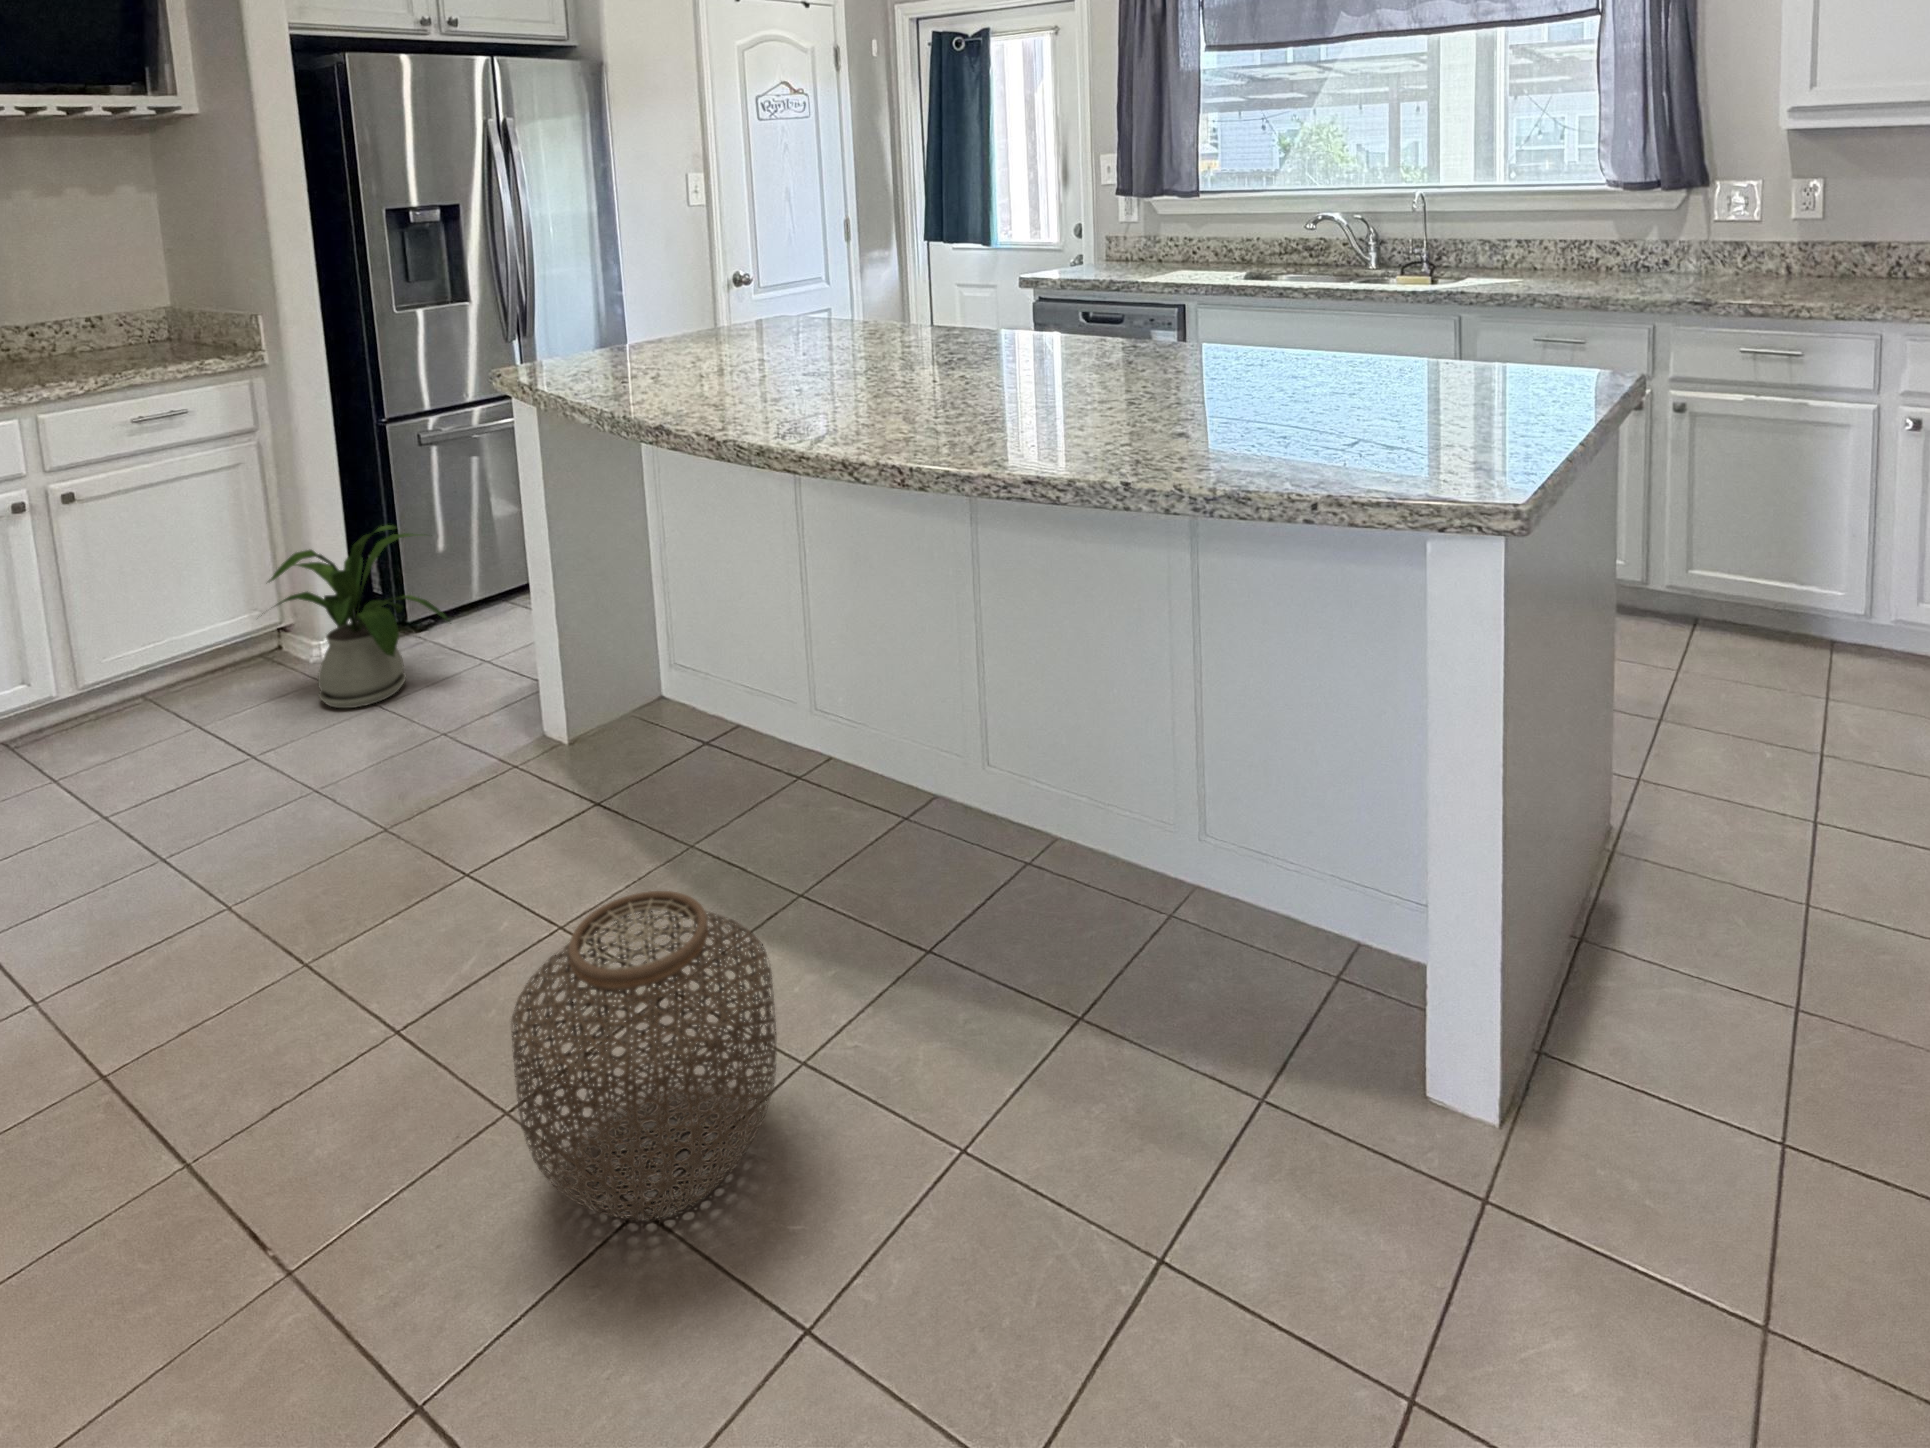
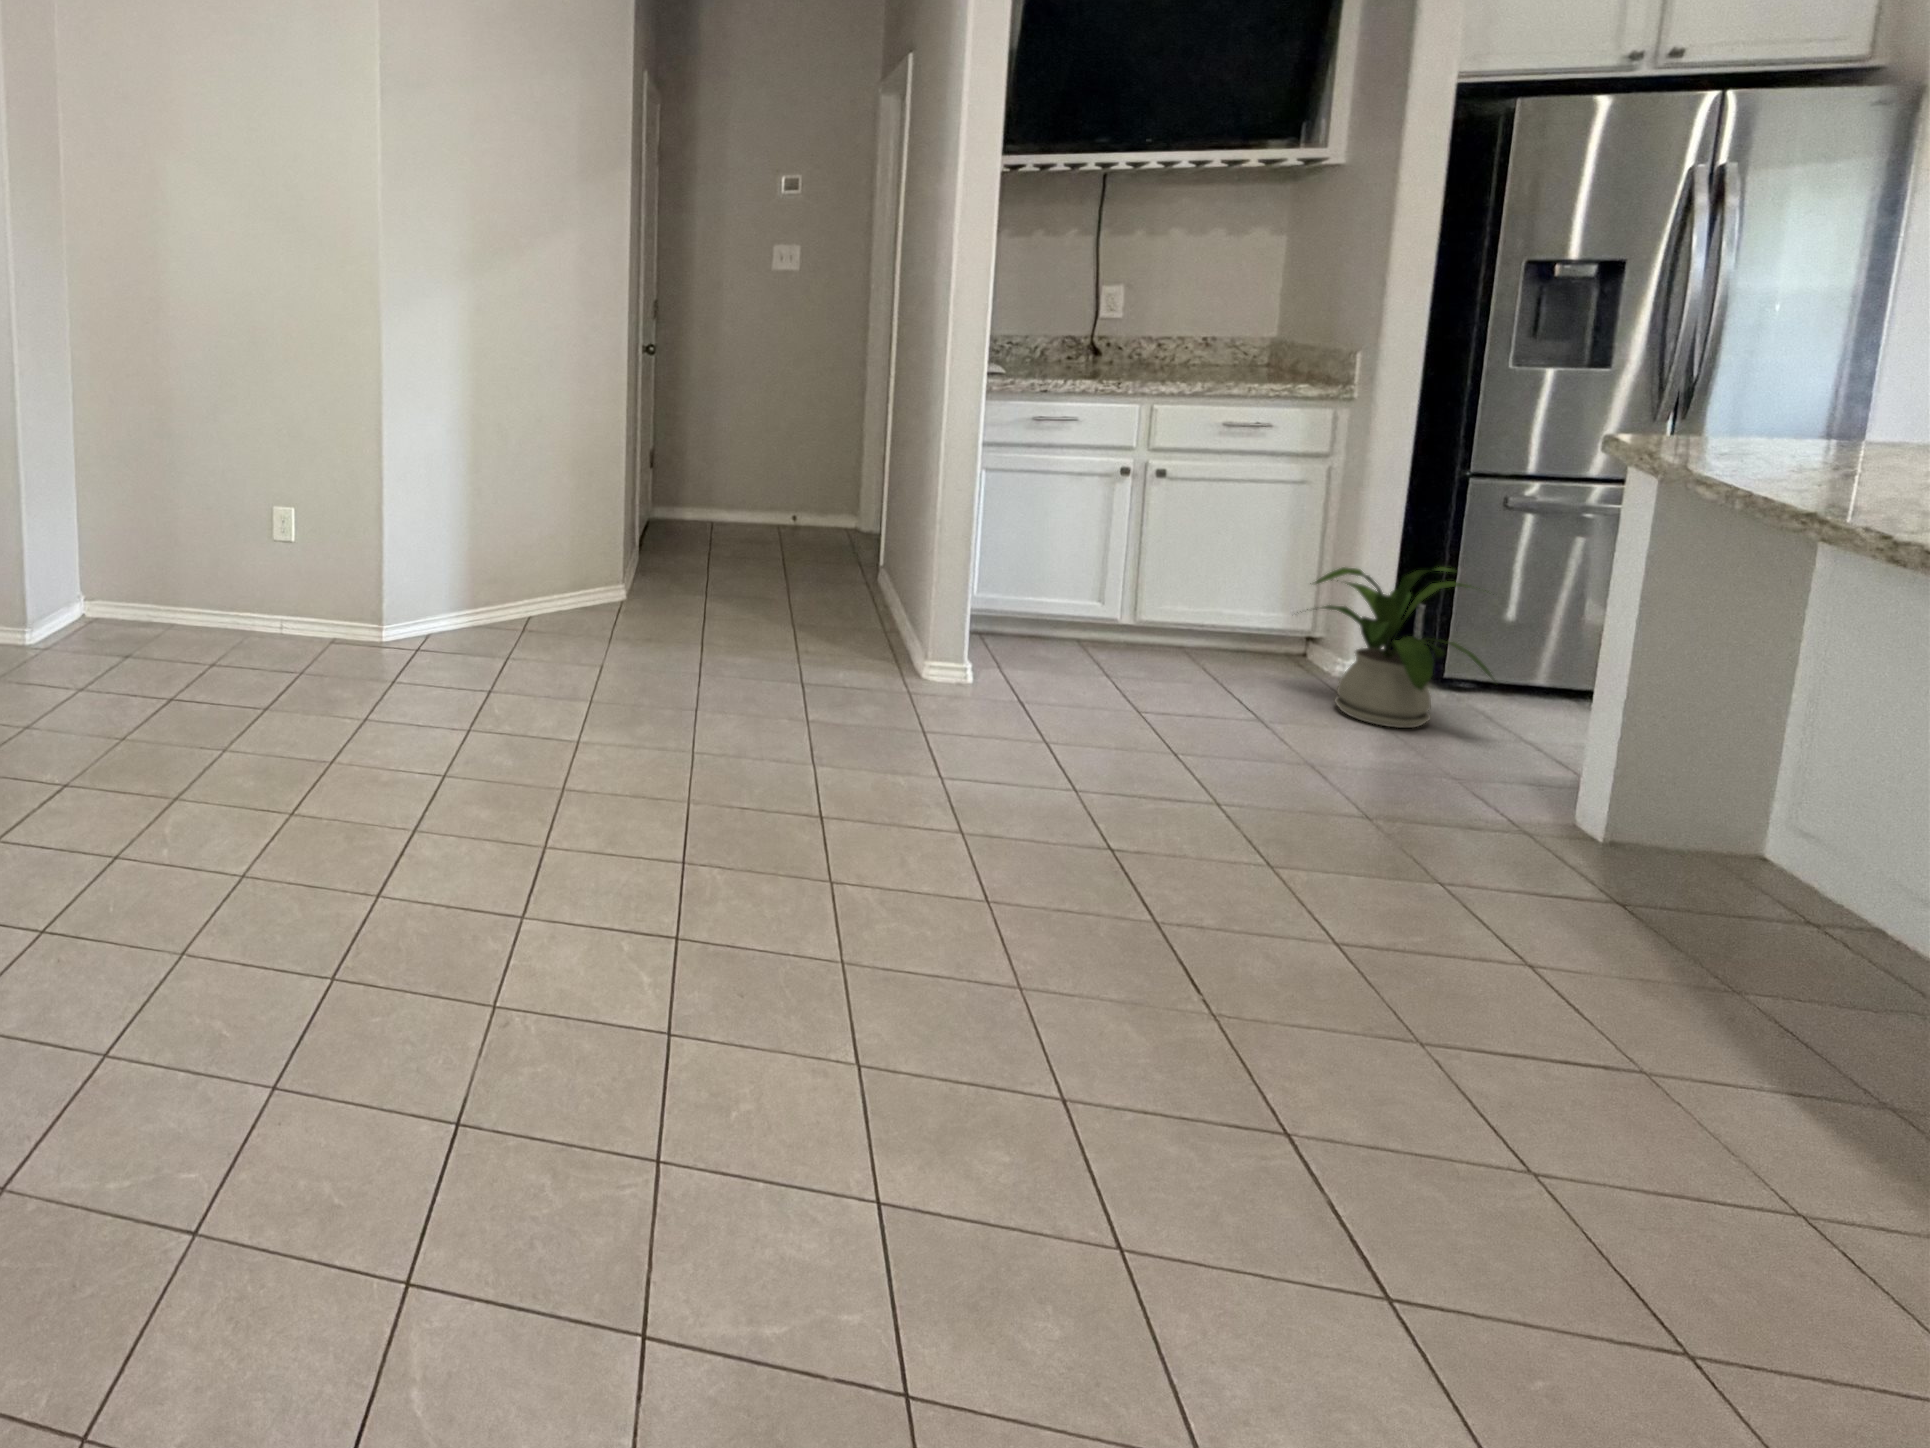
woven basket: present [512,891,777,1220] -> none [1448,928,1814,1250]

